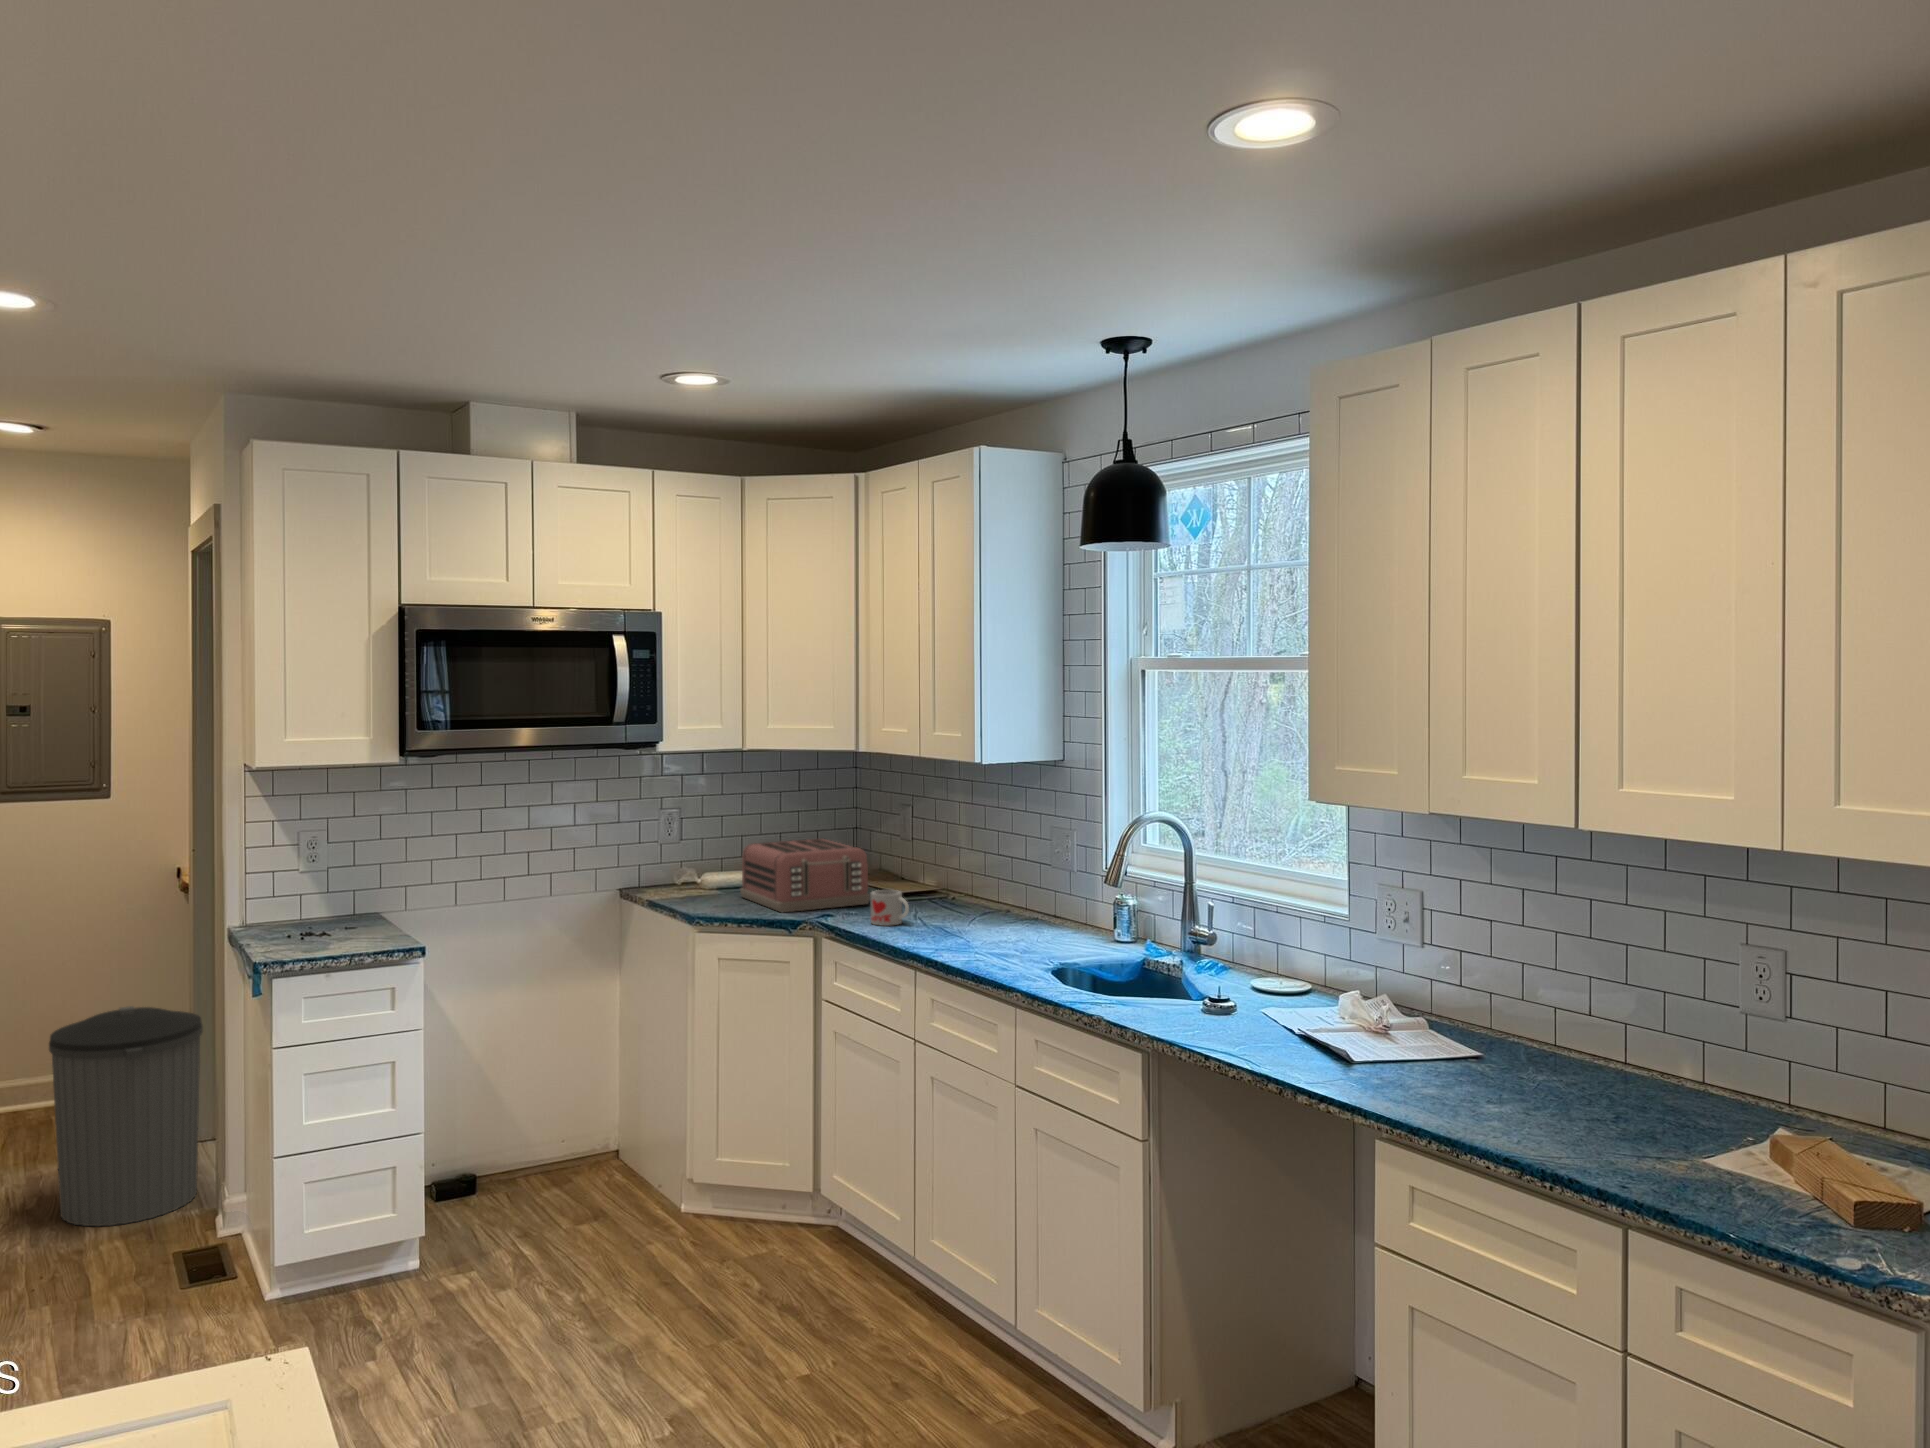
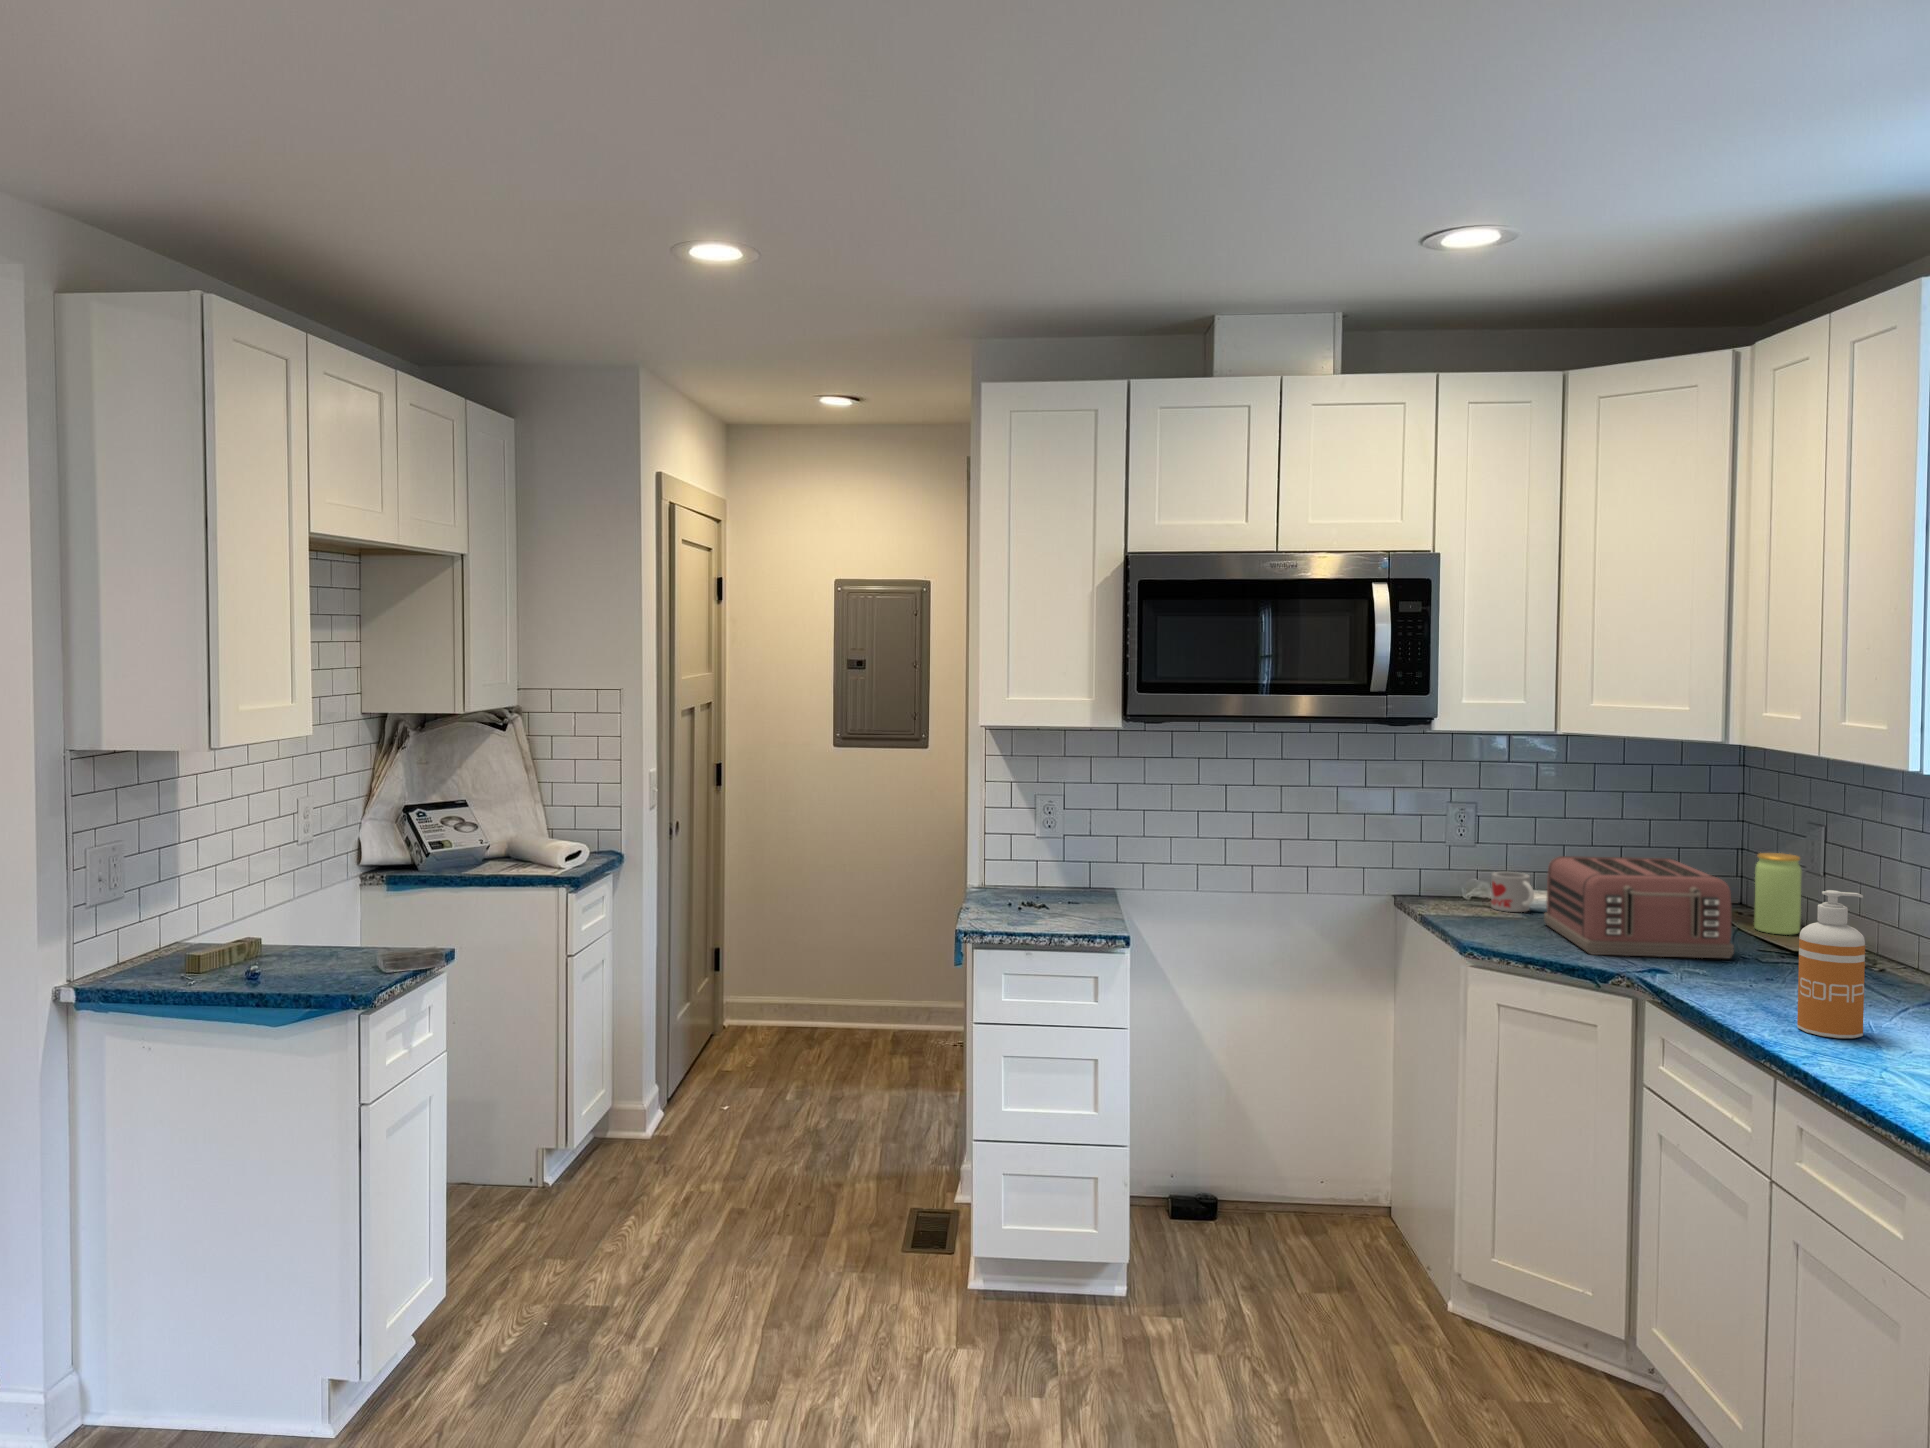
jar: none [873,829,901,886] -> present [1754,853,1802,935]
soap dispenser: none [922,844,960,941] -> present [1797,890,1865,1038]
mug: present [871,890,909,926] -> present [1491,872,1534,912]
trash can: present [49,1006,203,1226] -> none [832,953,963,1166]

